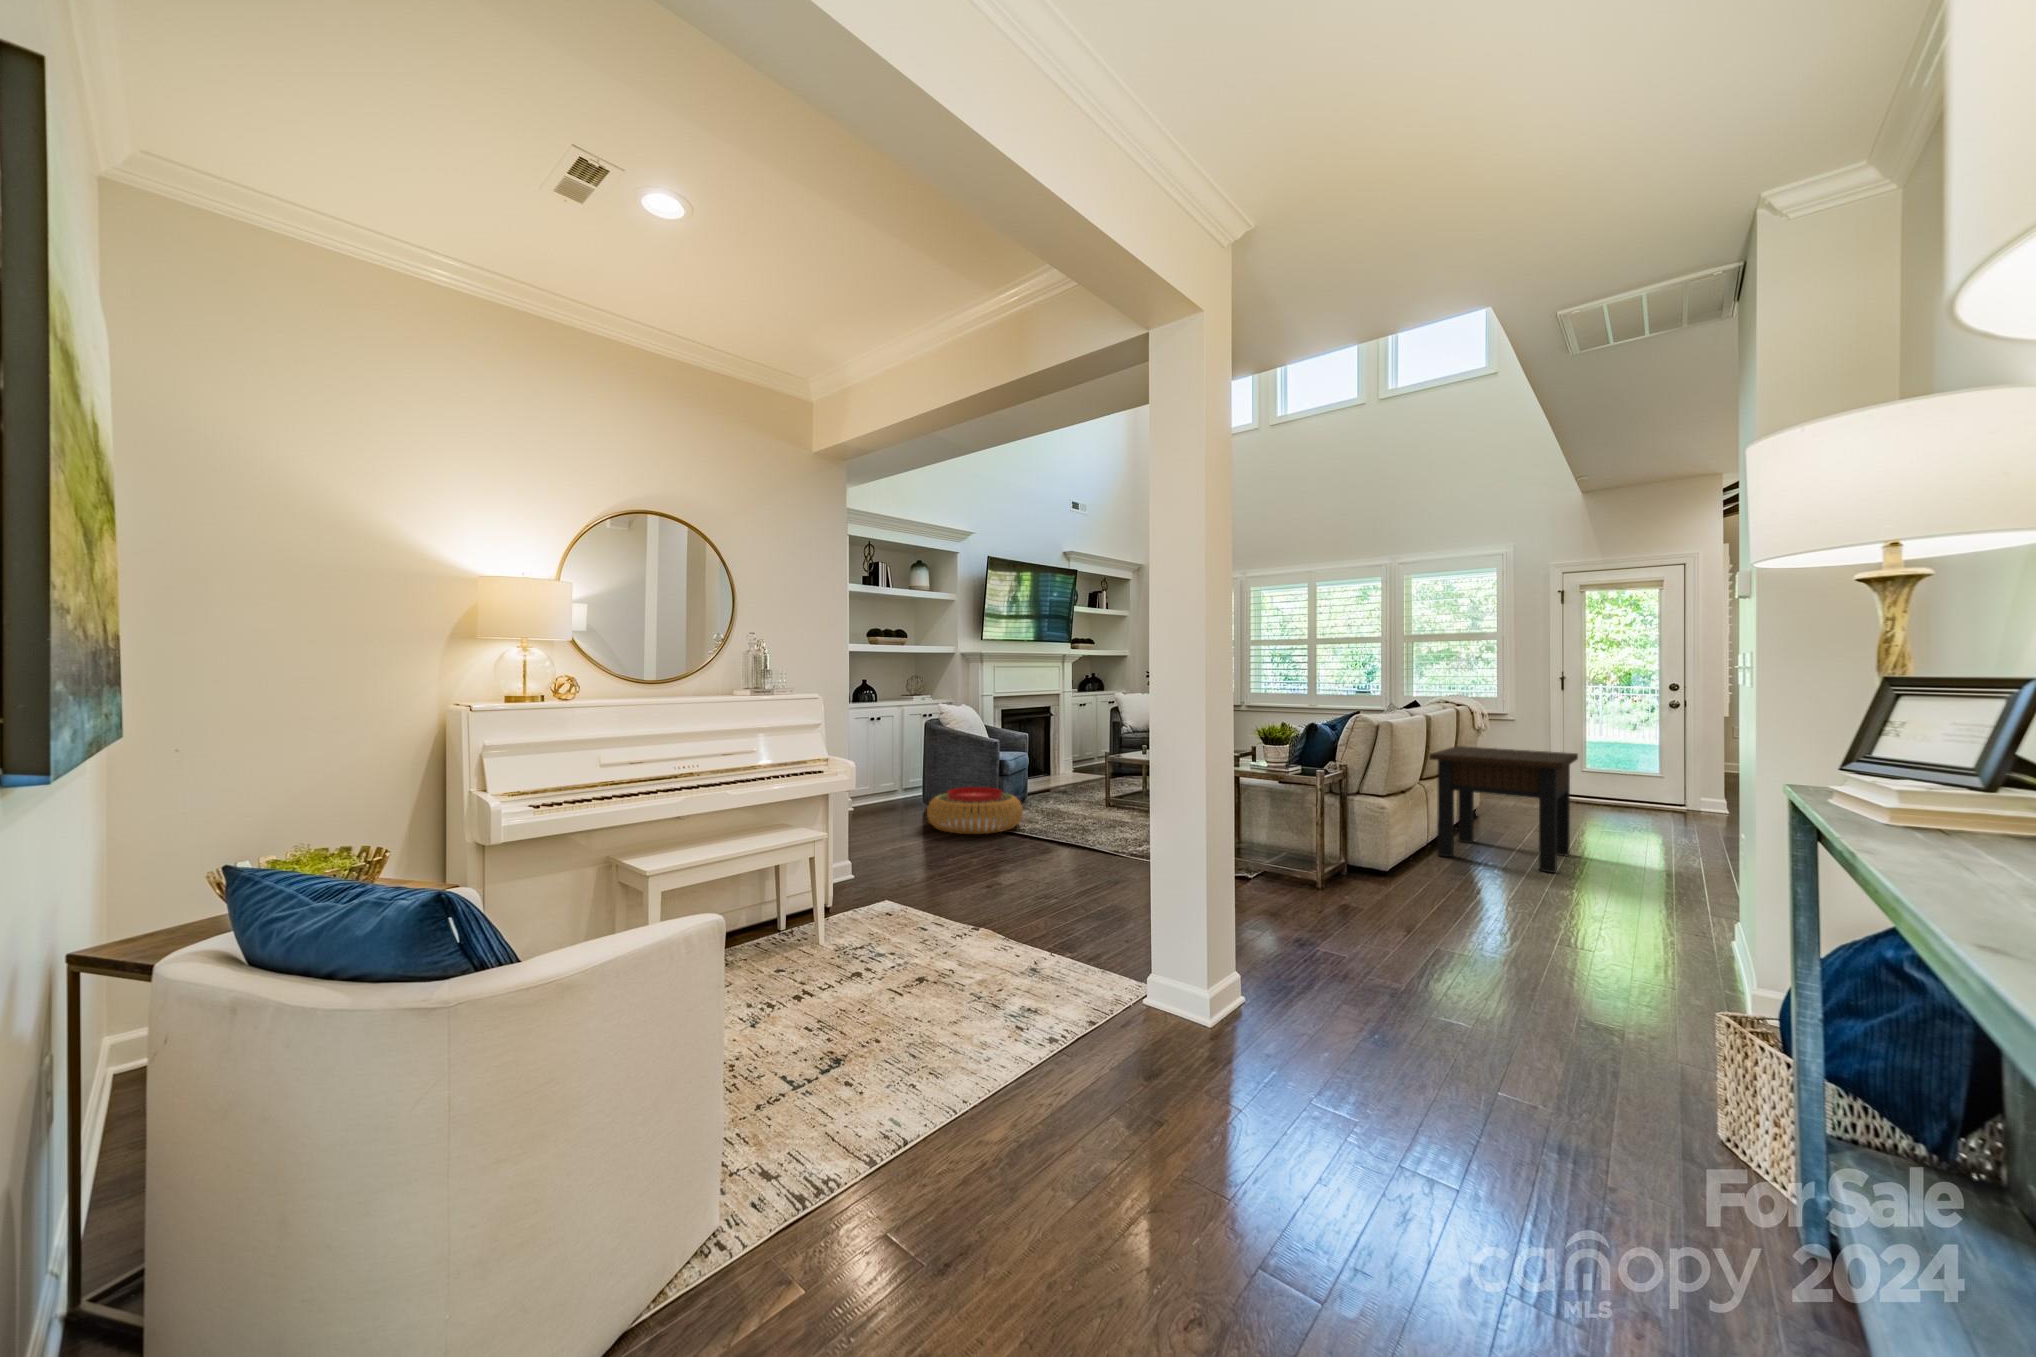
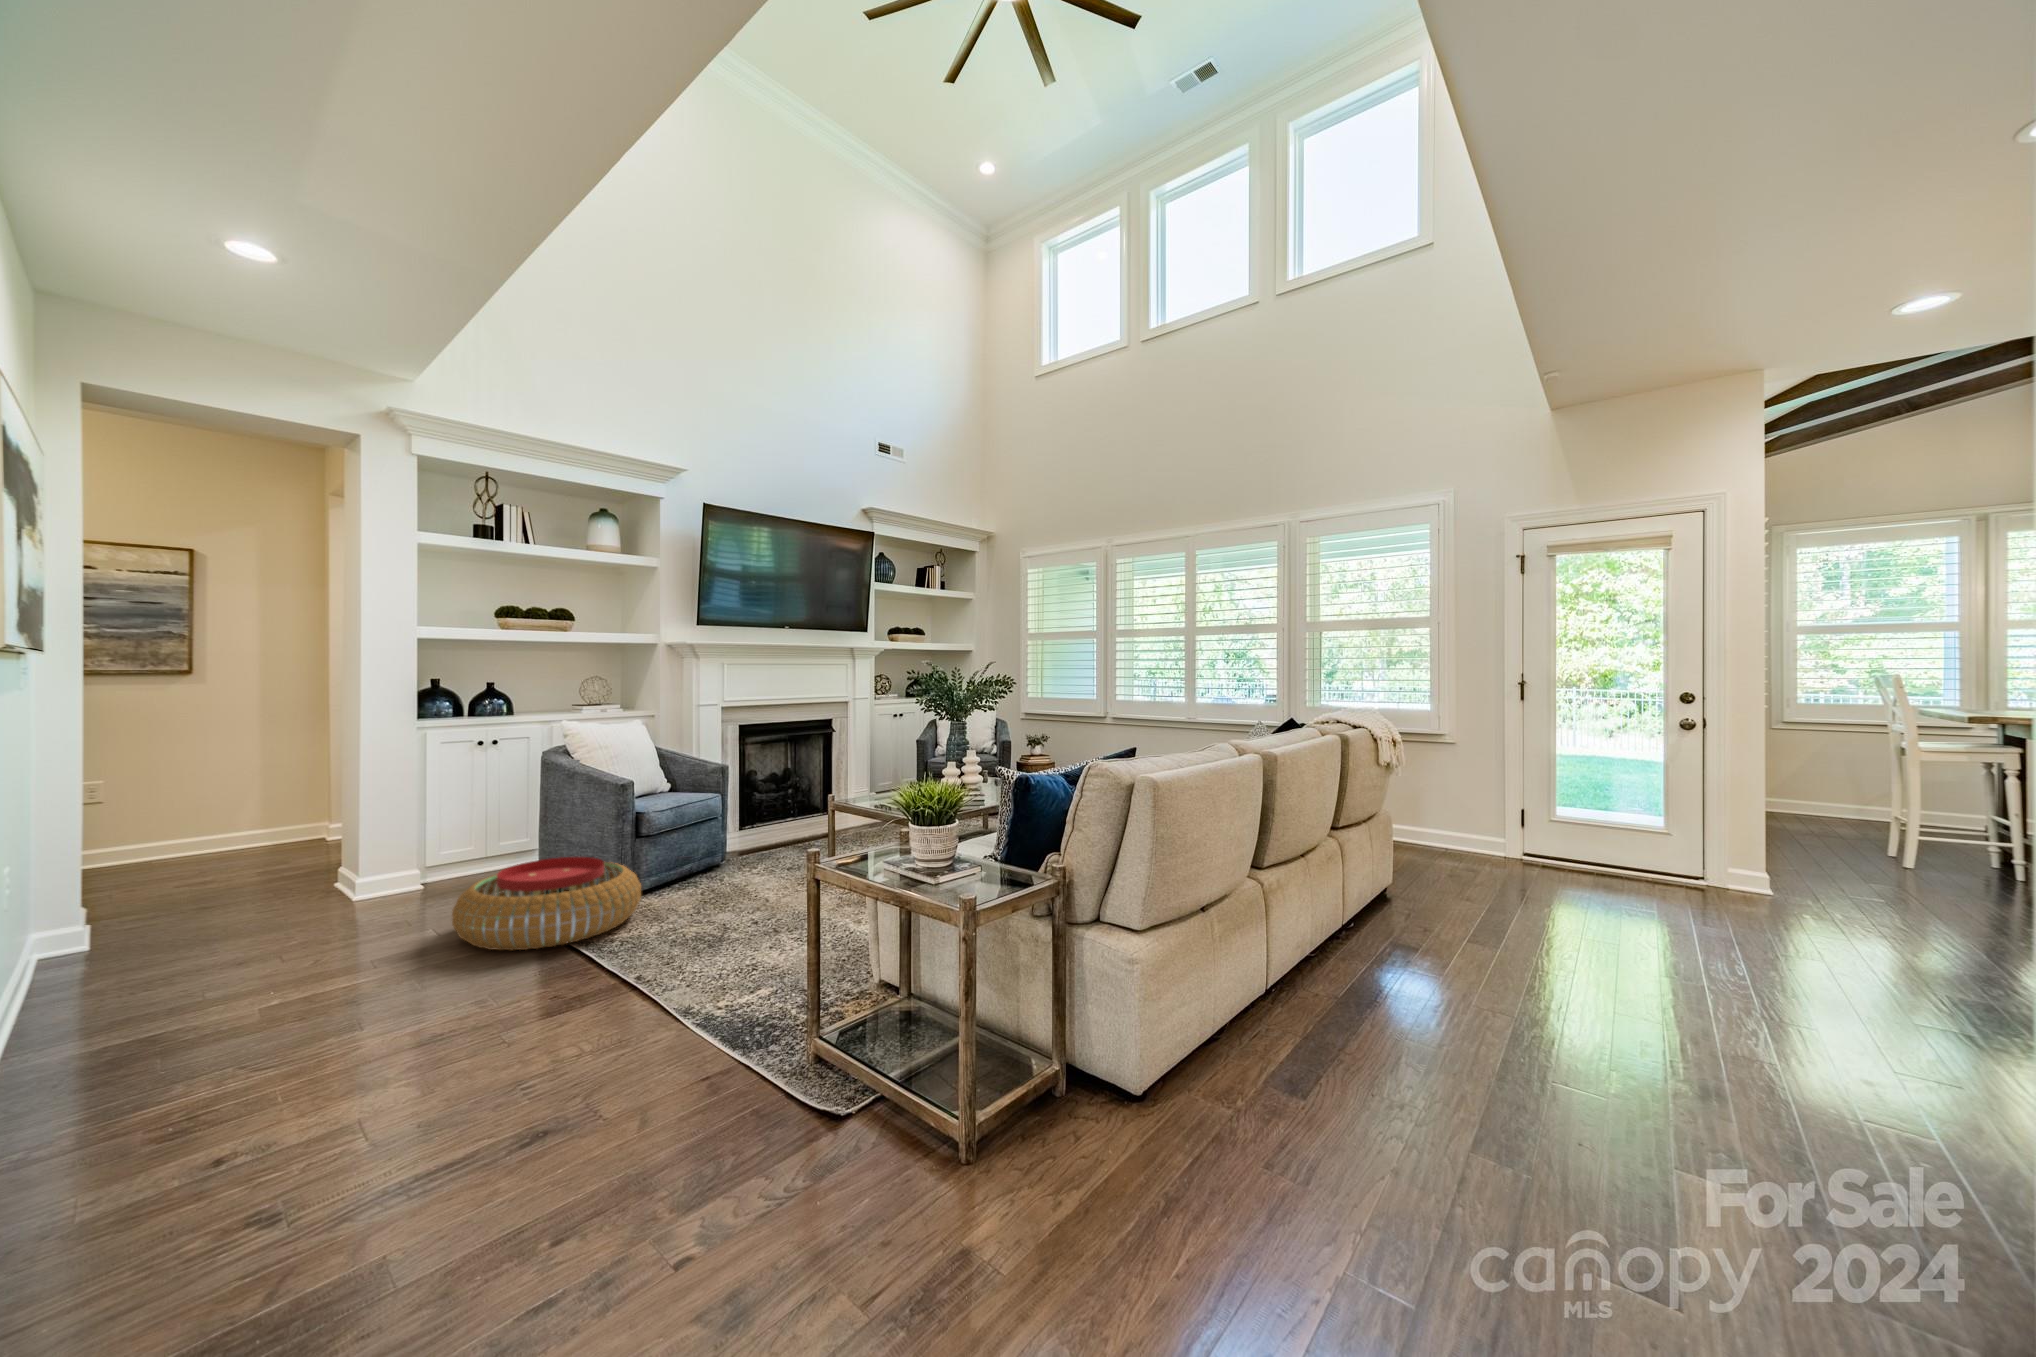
side table: present [1429,746,1578,873] -> none [1262,805,1541,1097]

